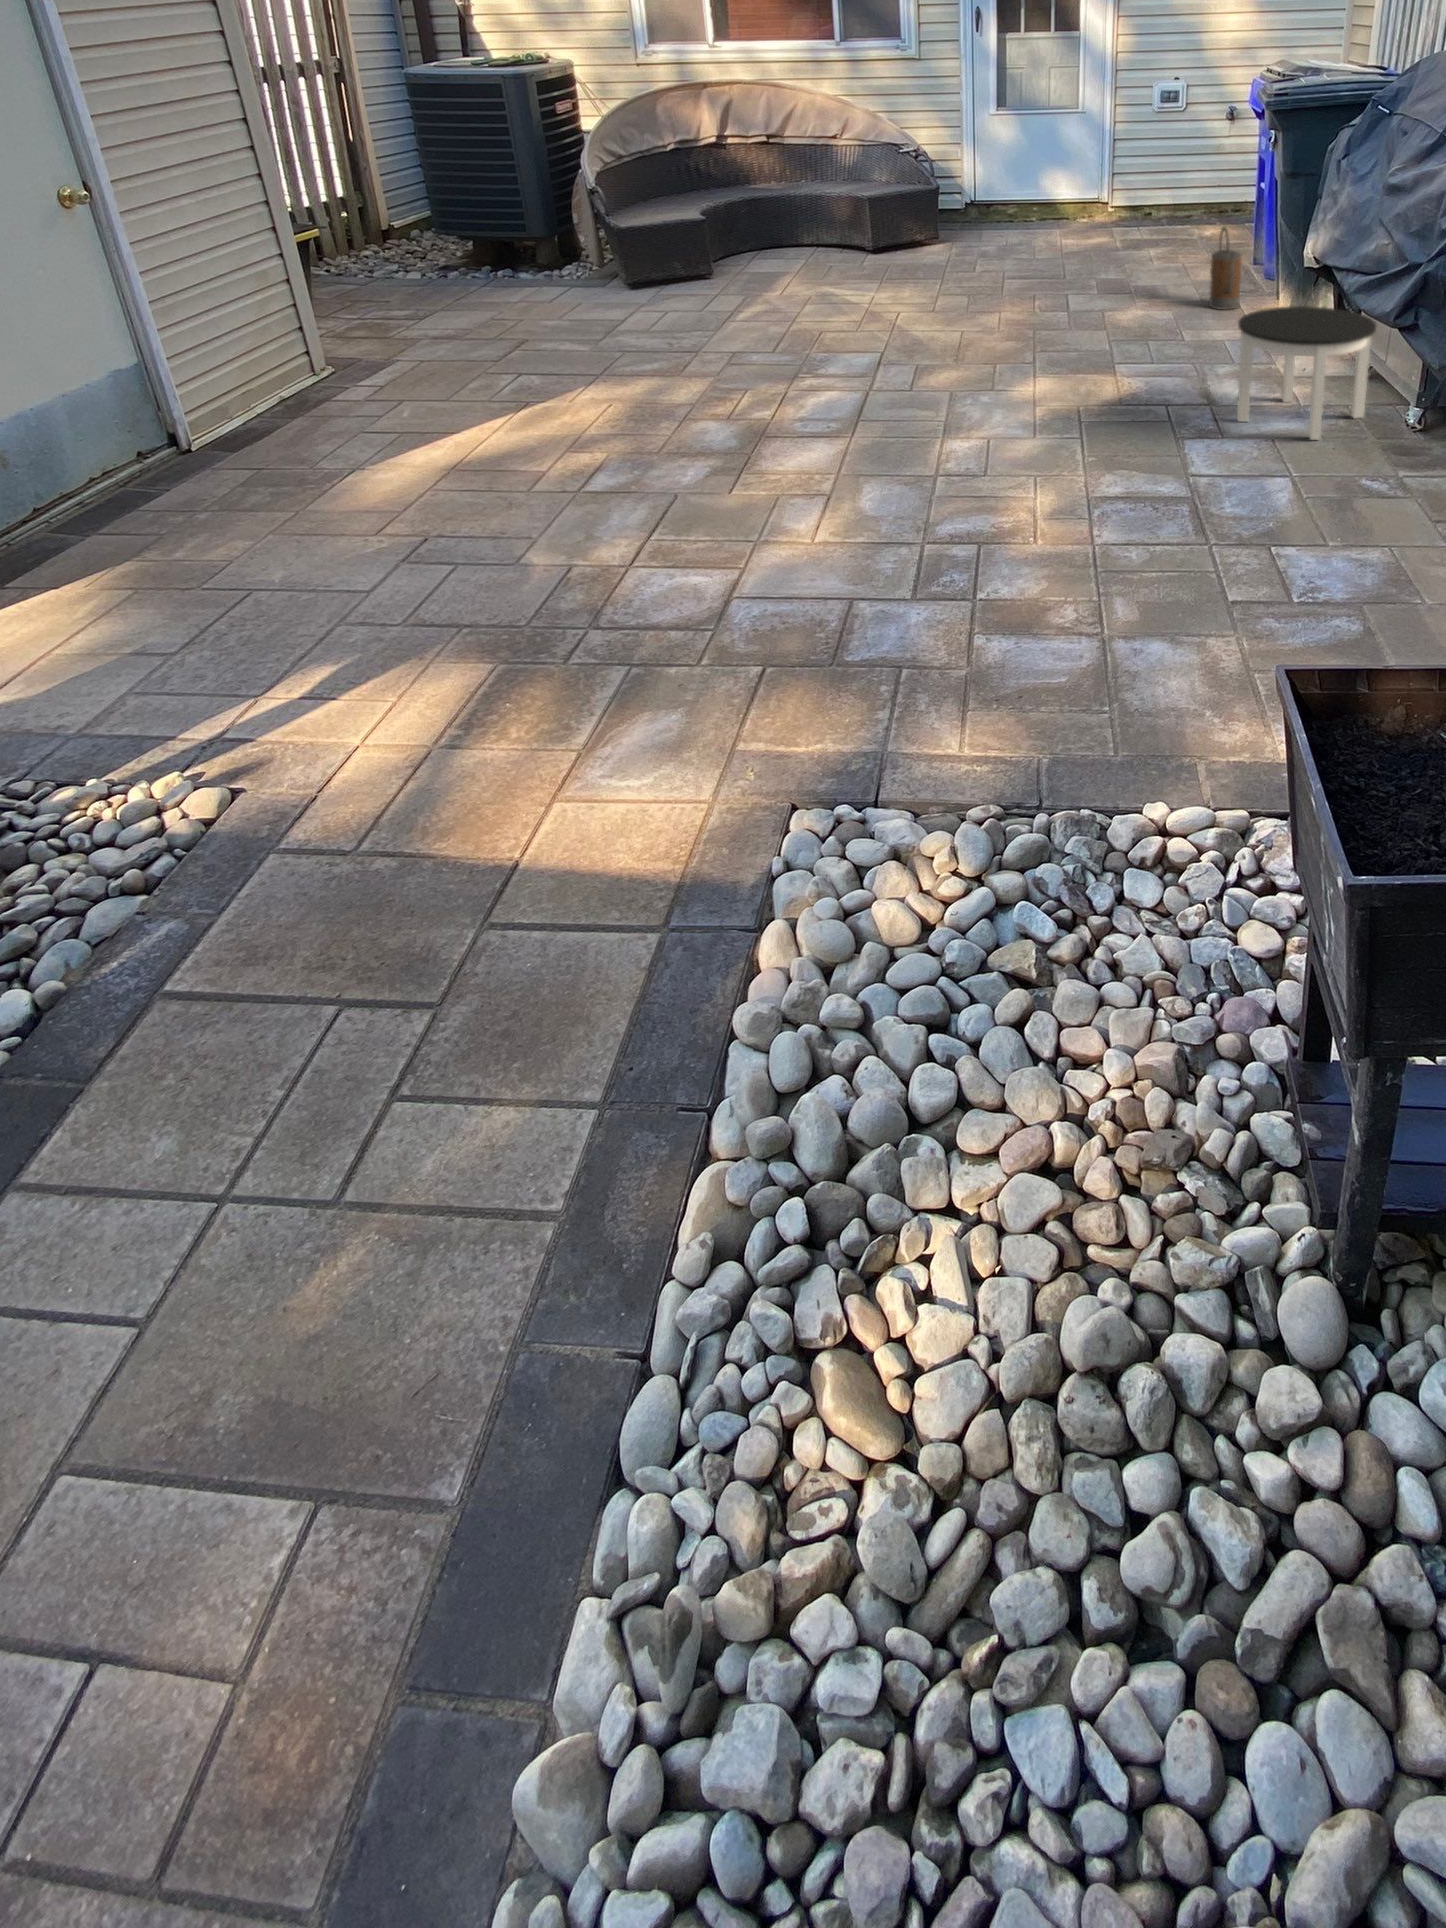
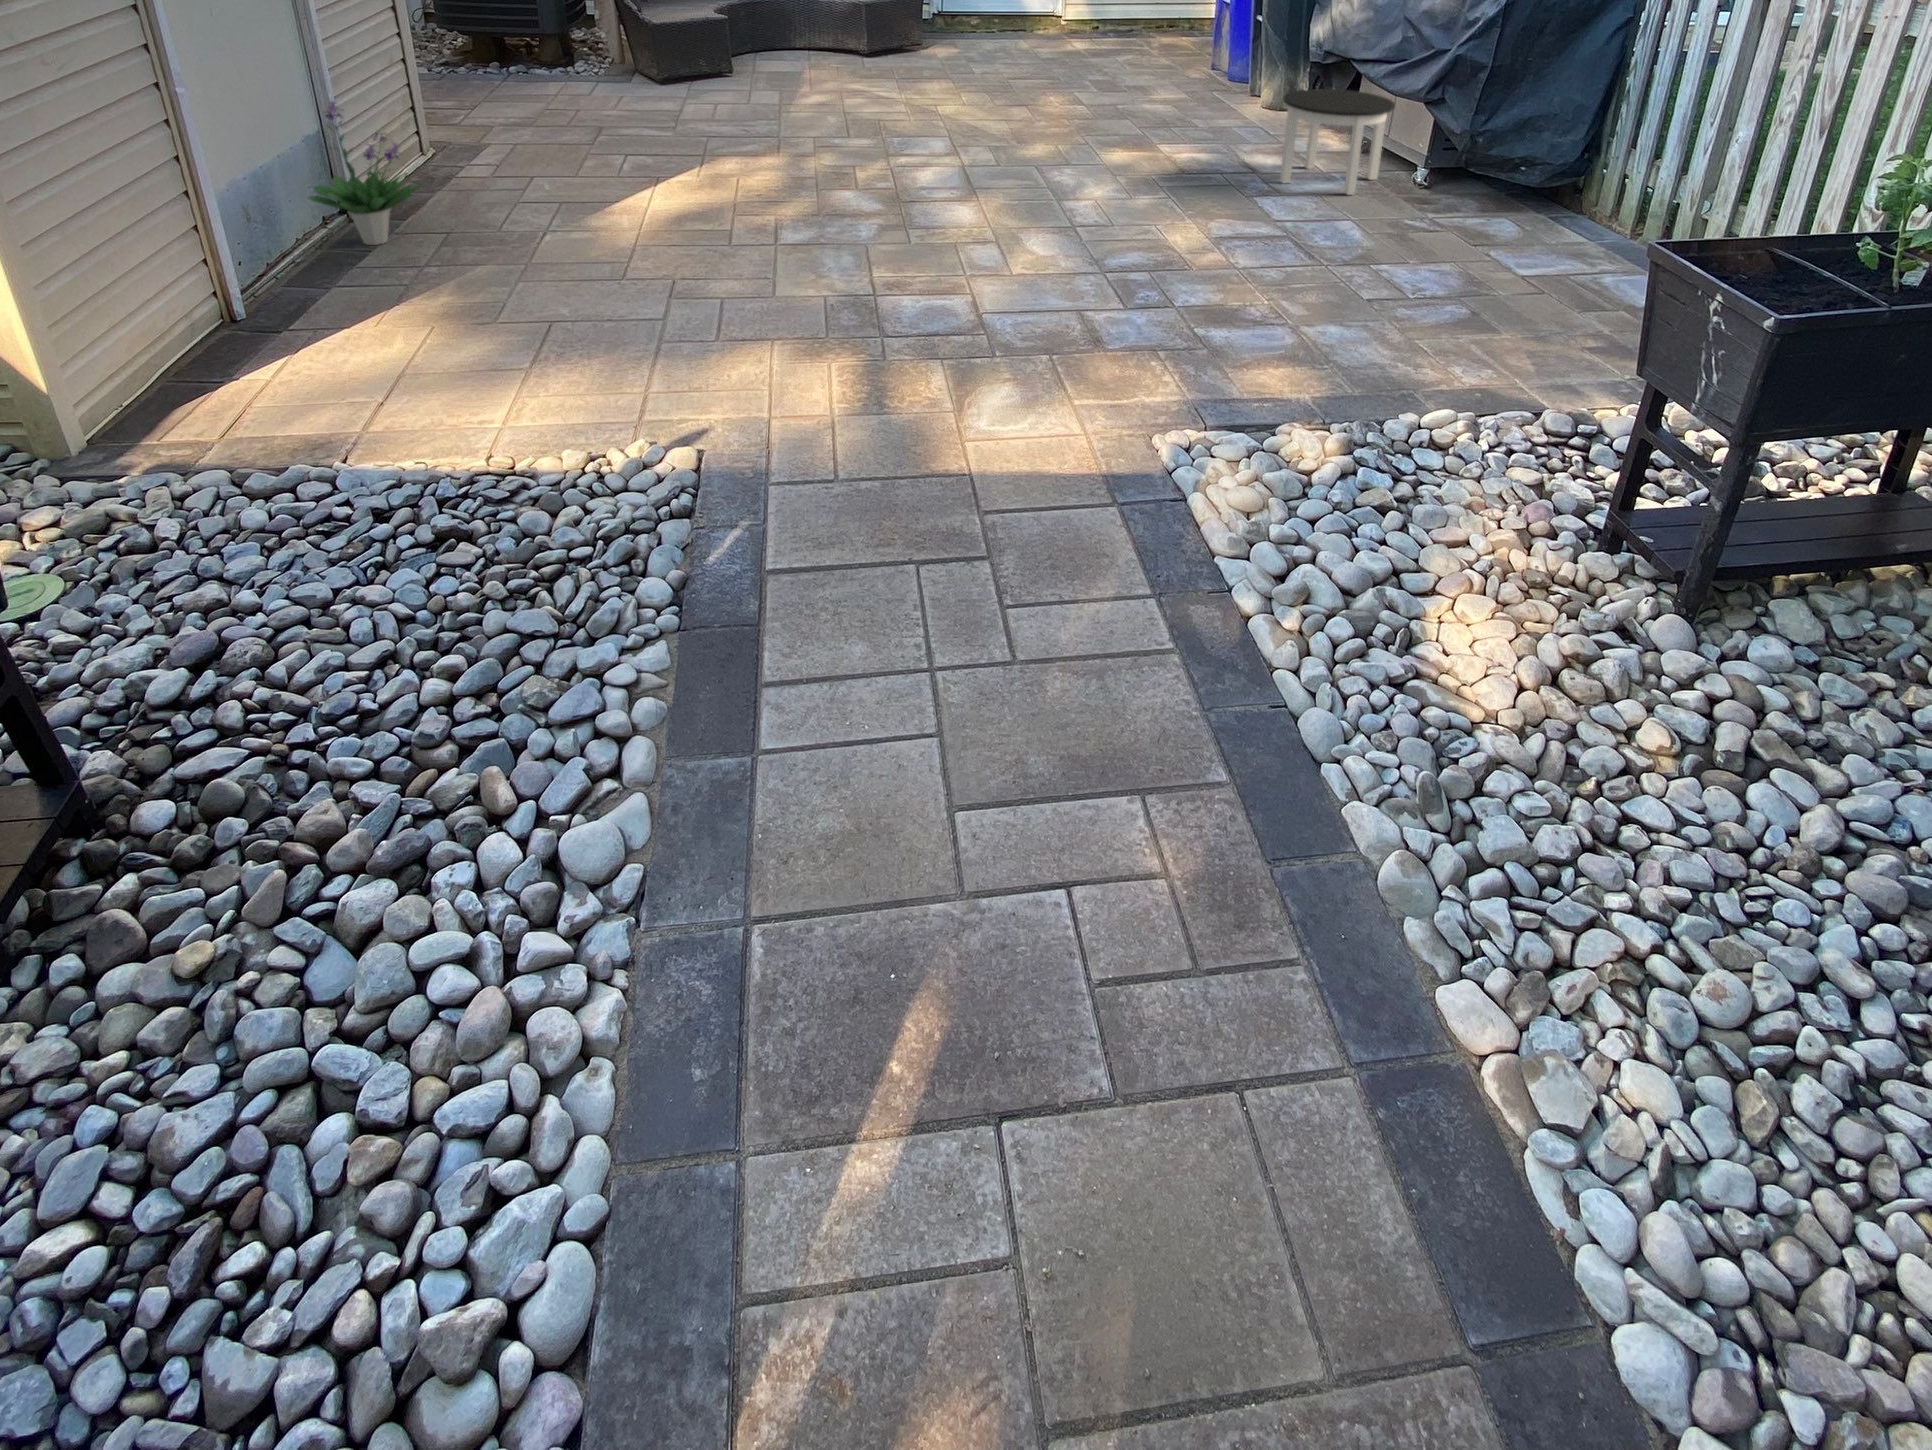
watering can: present [1210,227,1242,310] -> none [1197,30,1227,102]
potted plant: none [120,337,250,486] -> present [308,100,423,245]

